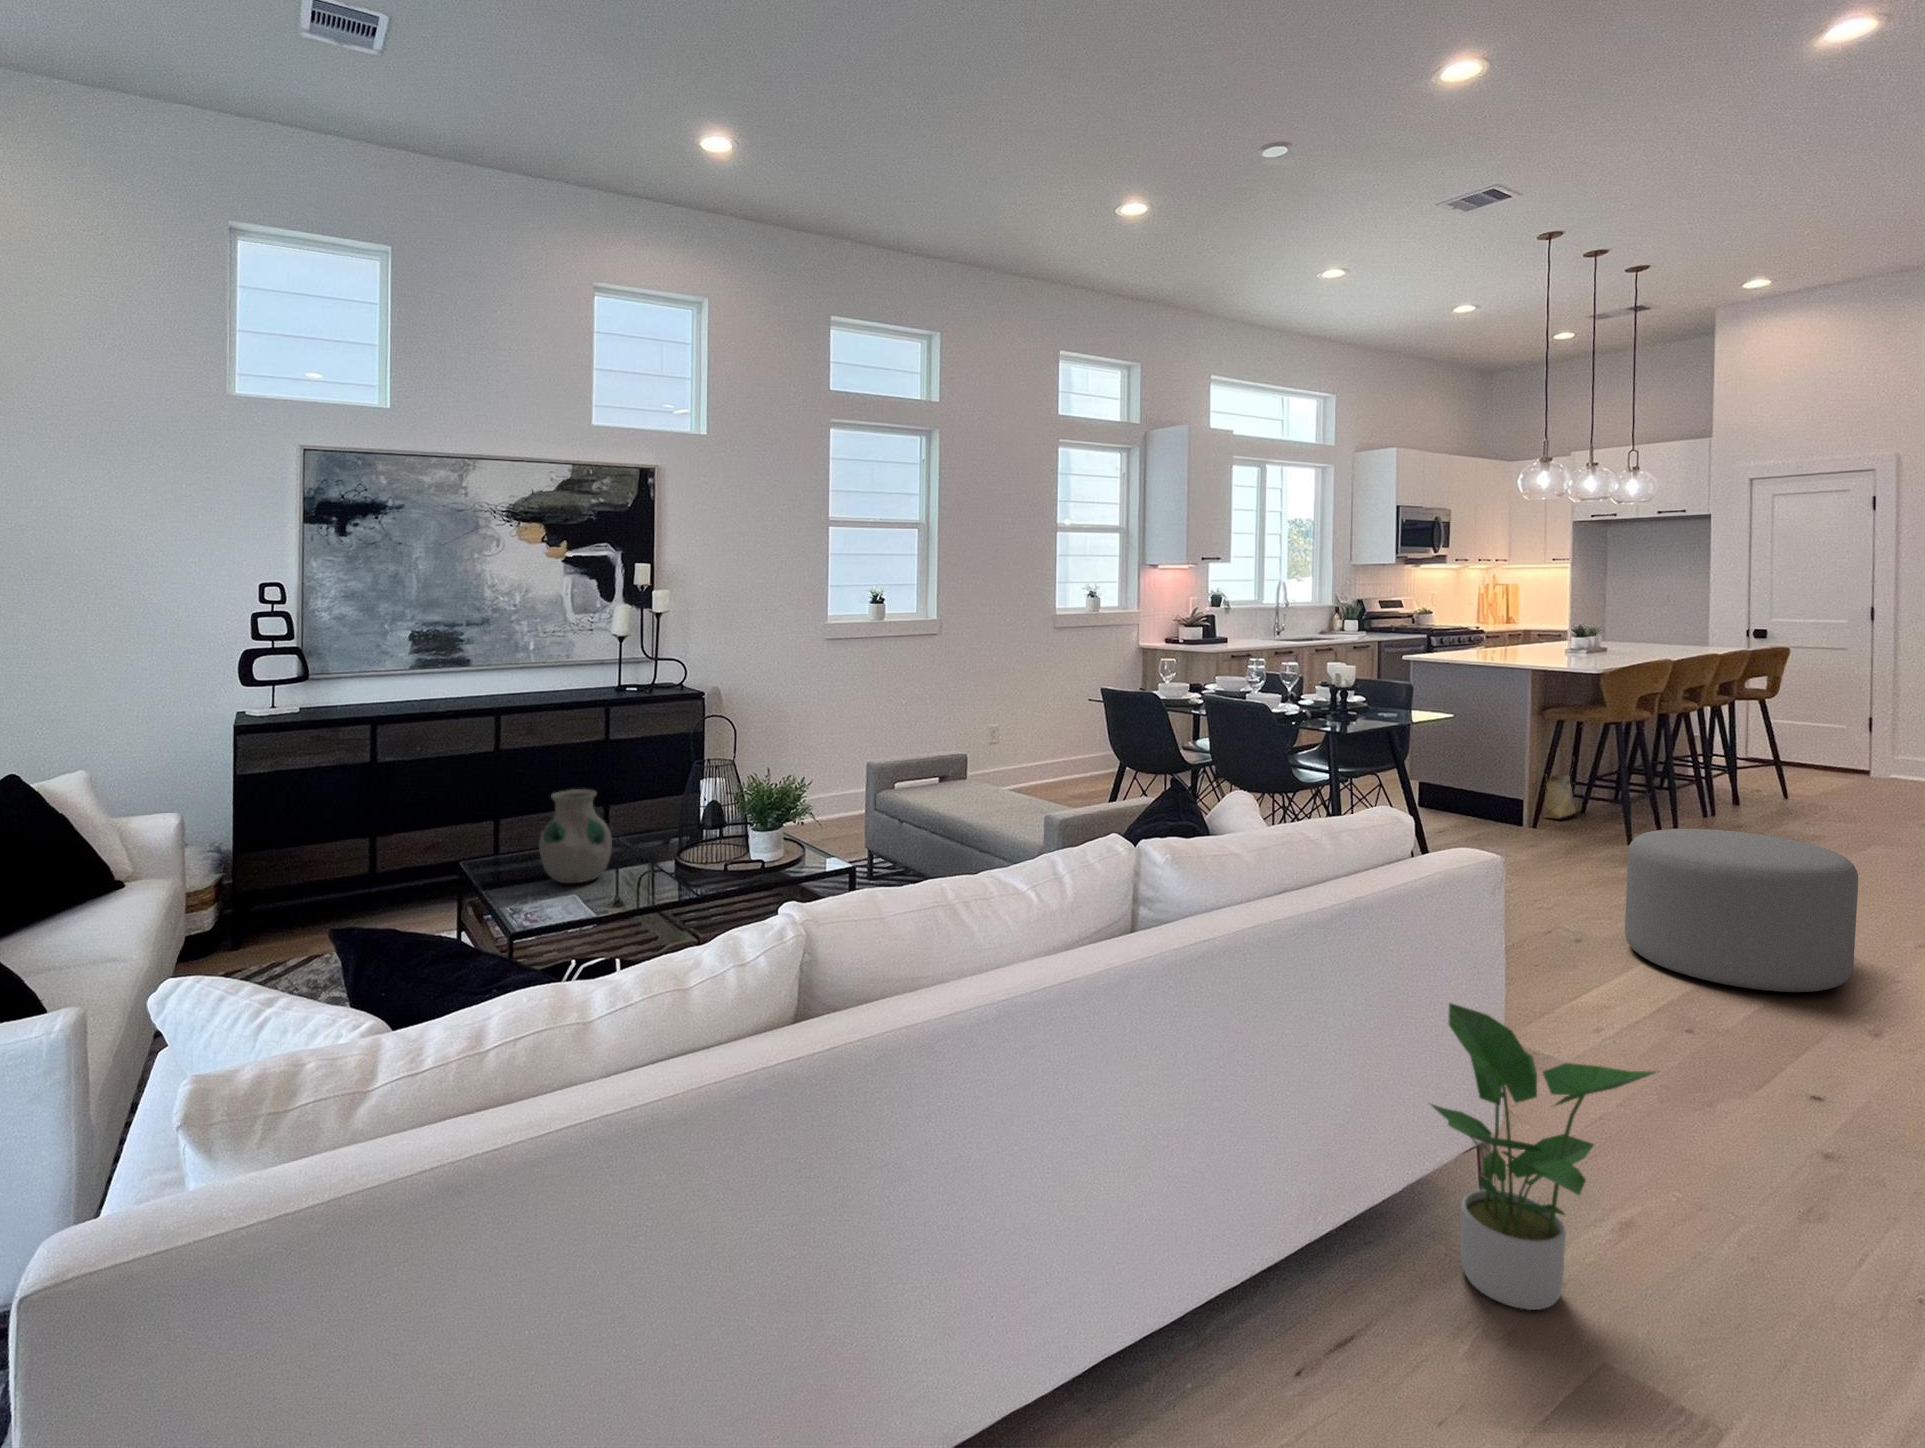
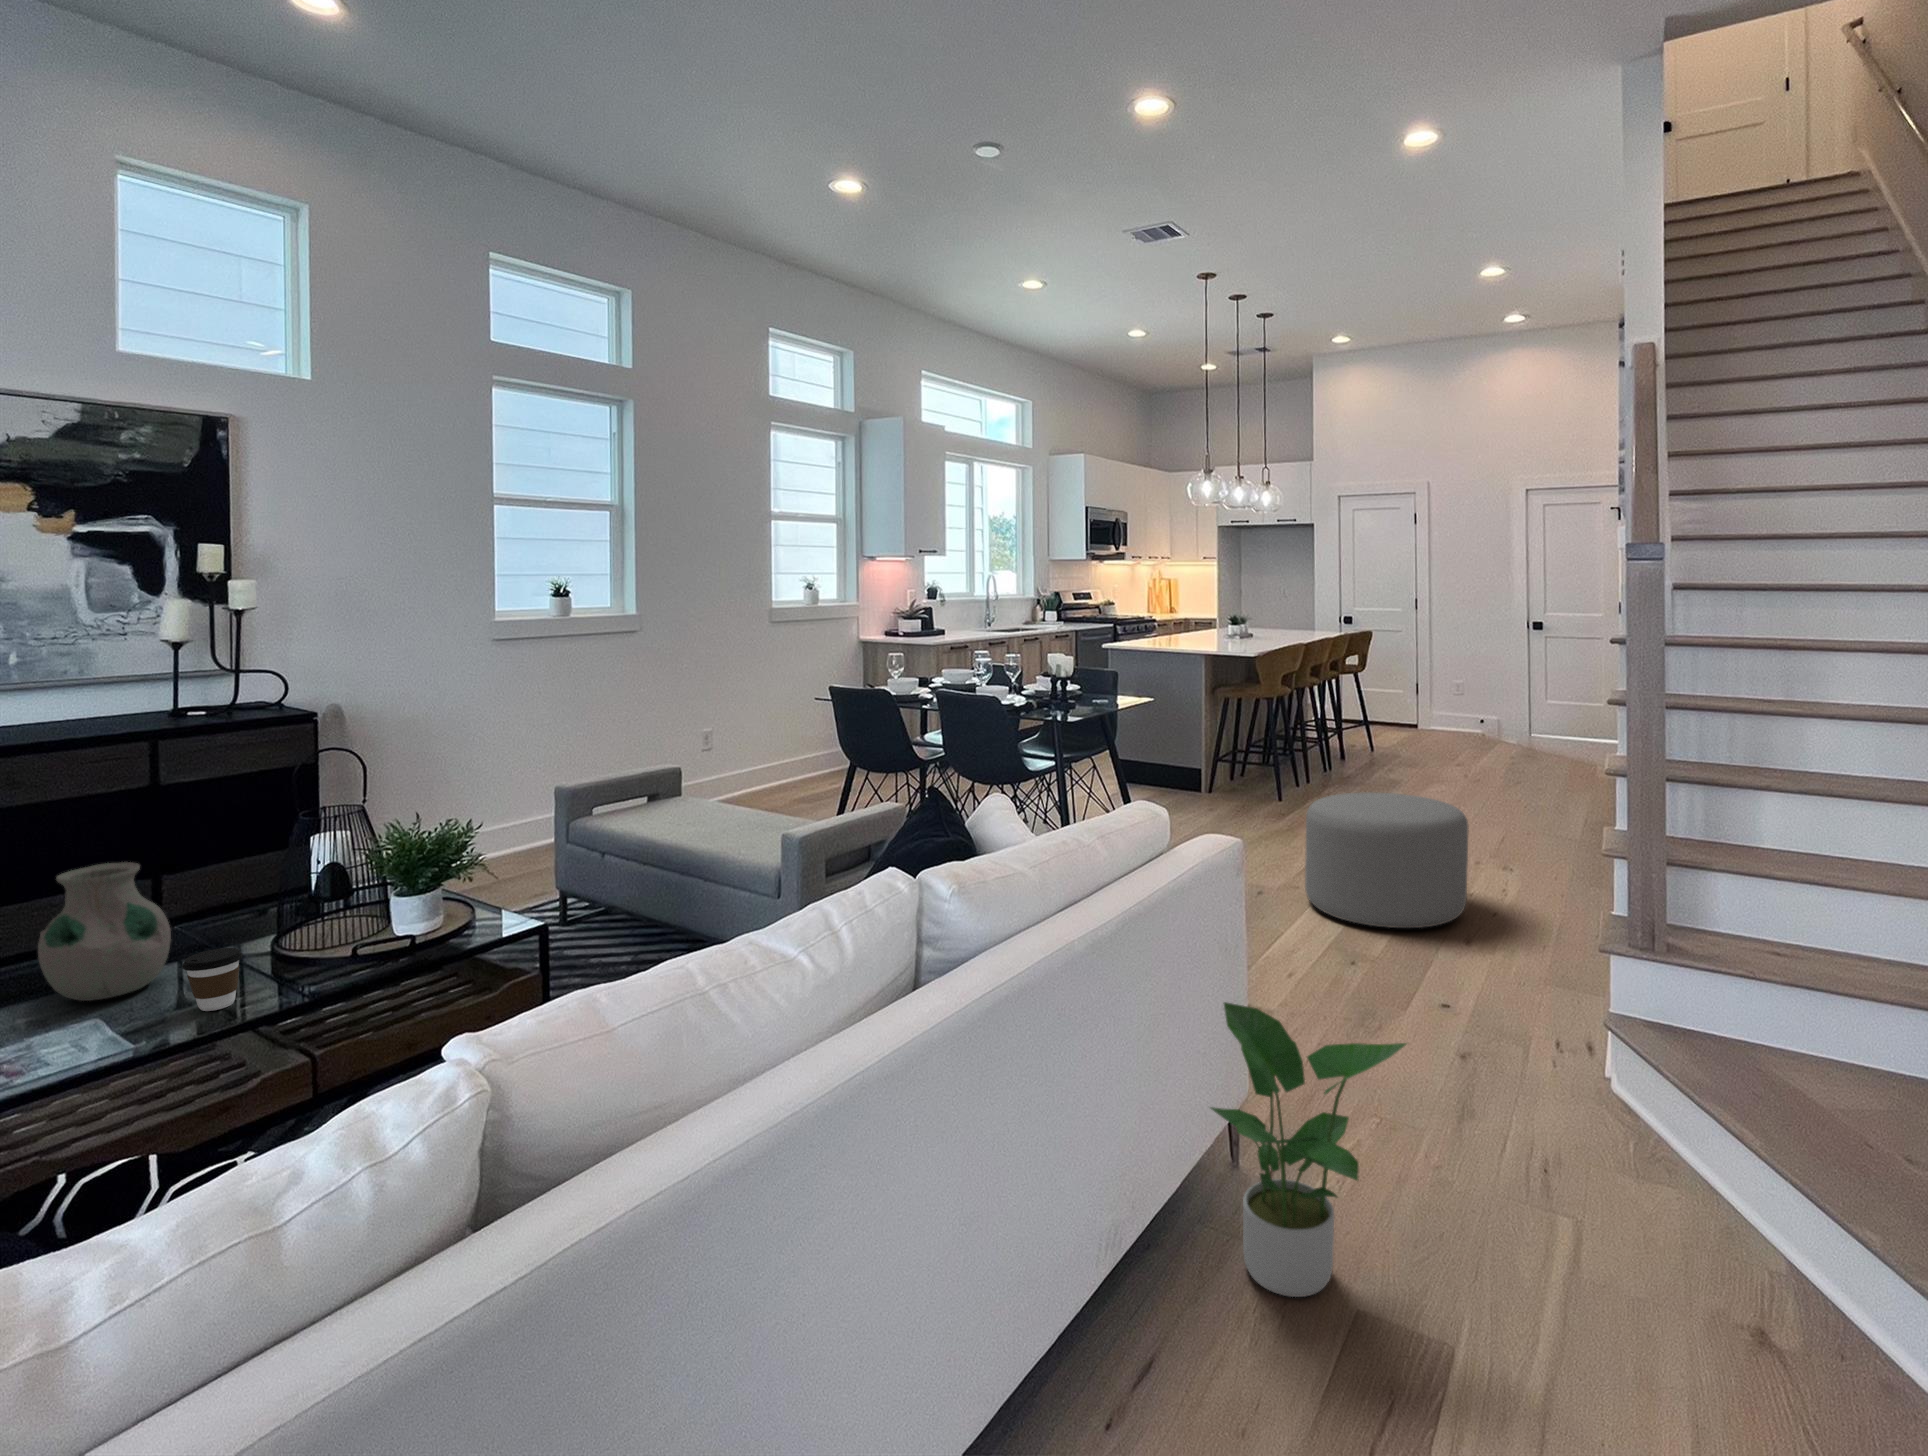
woven basket: present [1544,769,1576,818] -> none [1219,732,1245,788]
coffee cup: none [619,856,654,900] -> present [182,948,243,1011]

